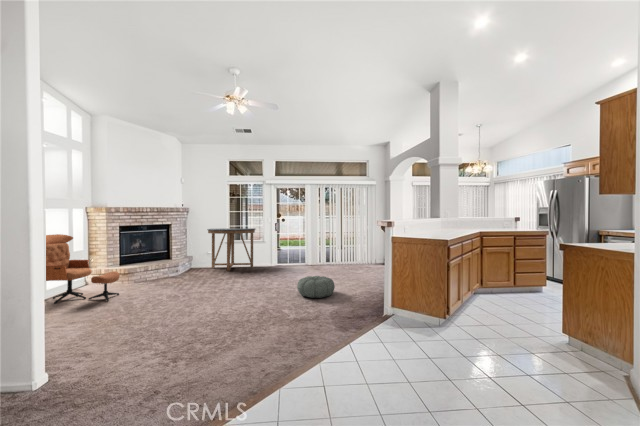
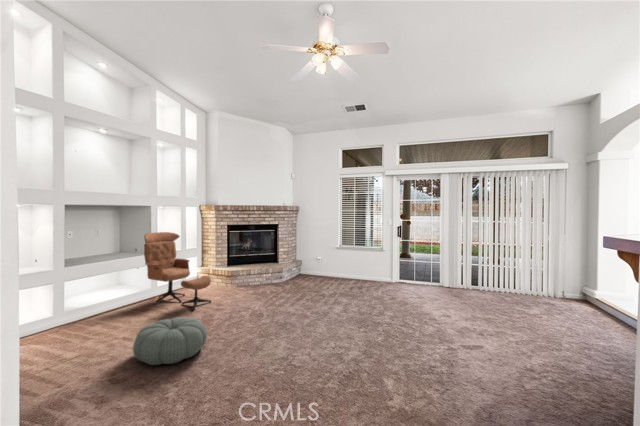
console table: present [207,228,255,271] -> none [316,230,372,284]
pouf: present [297,276,335,298] -> present [133,317,207,365]

